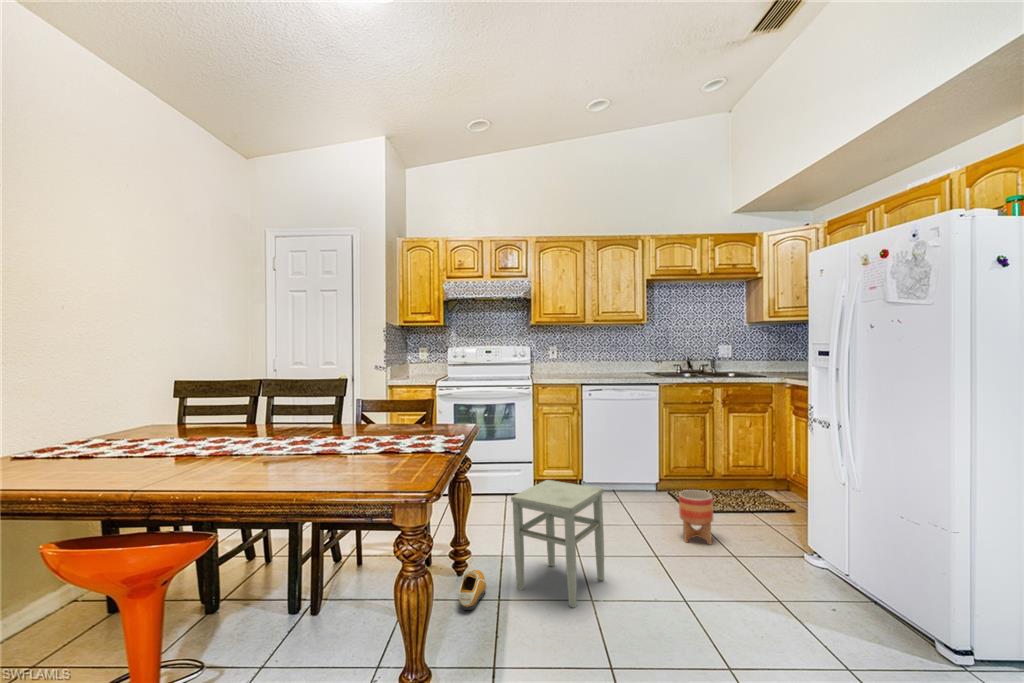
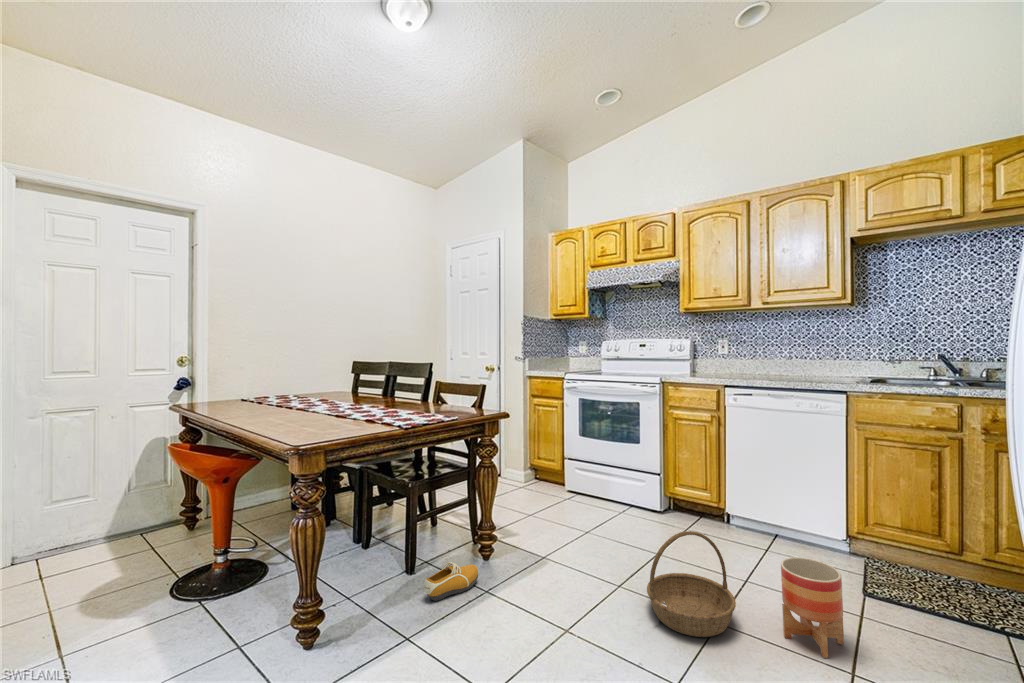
stool: present [511,480,604,608] -> none [495,491,596,645]
basket: none [606,489,667,560] -> present [647,531,736,637]

